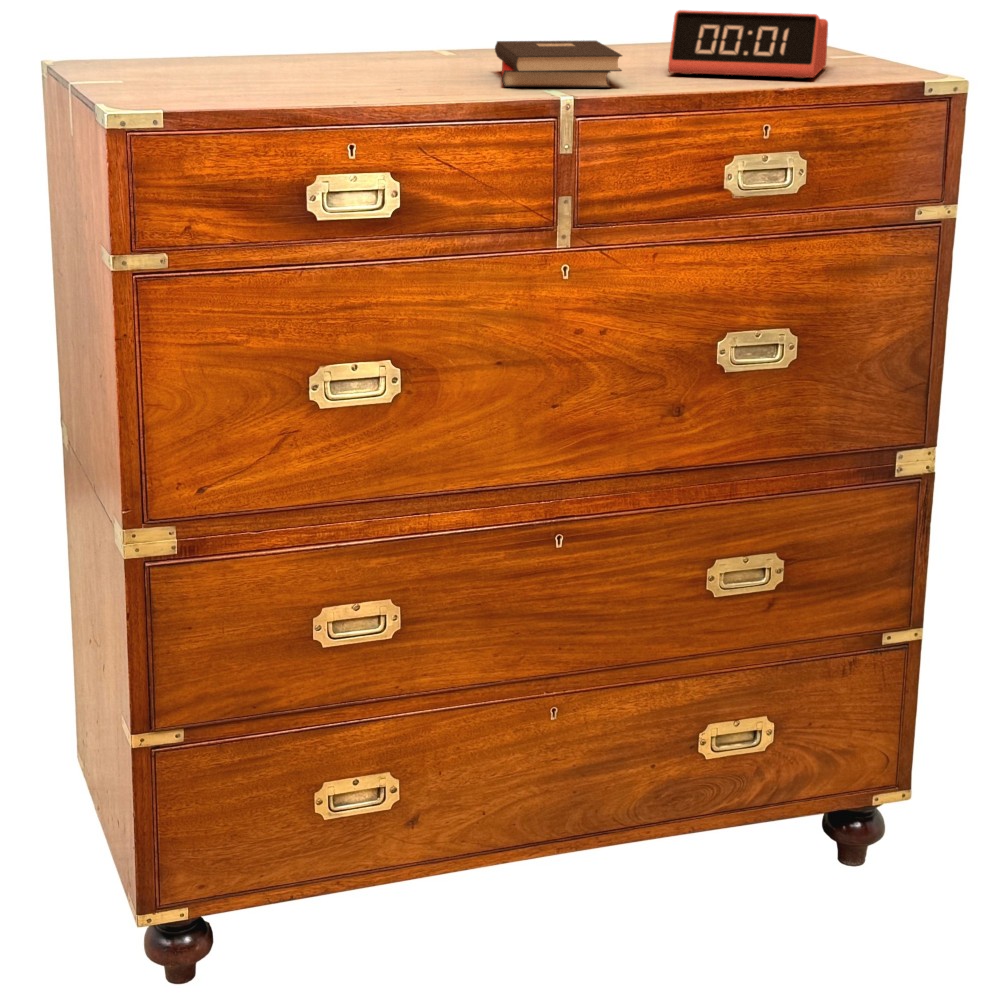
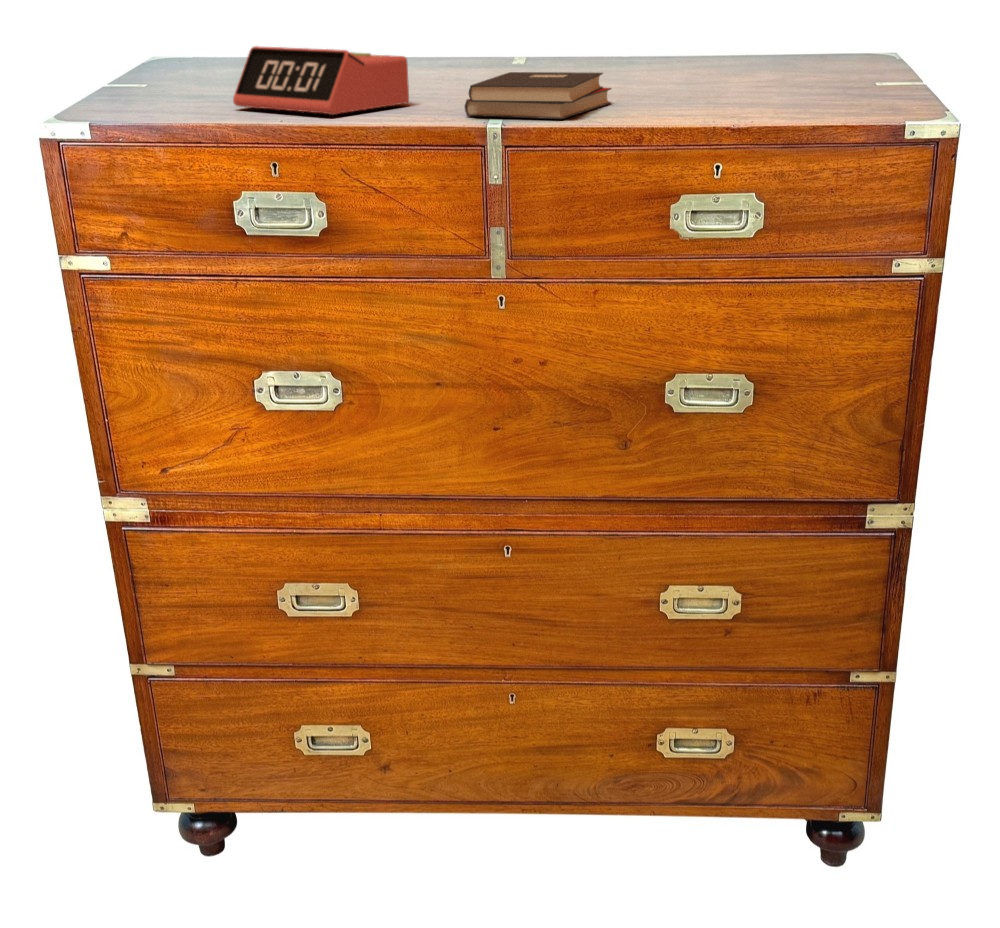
alarm clock: present [668,10,828,78] -> present [233,46,409,115]

